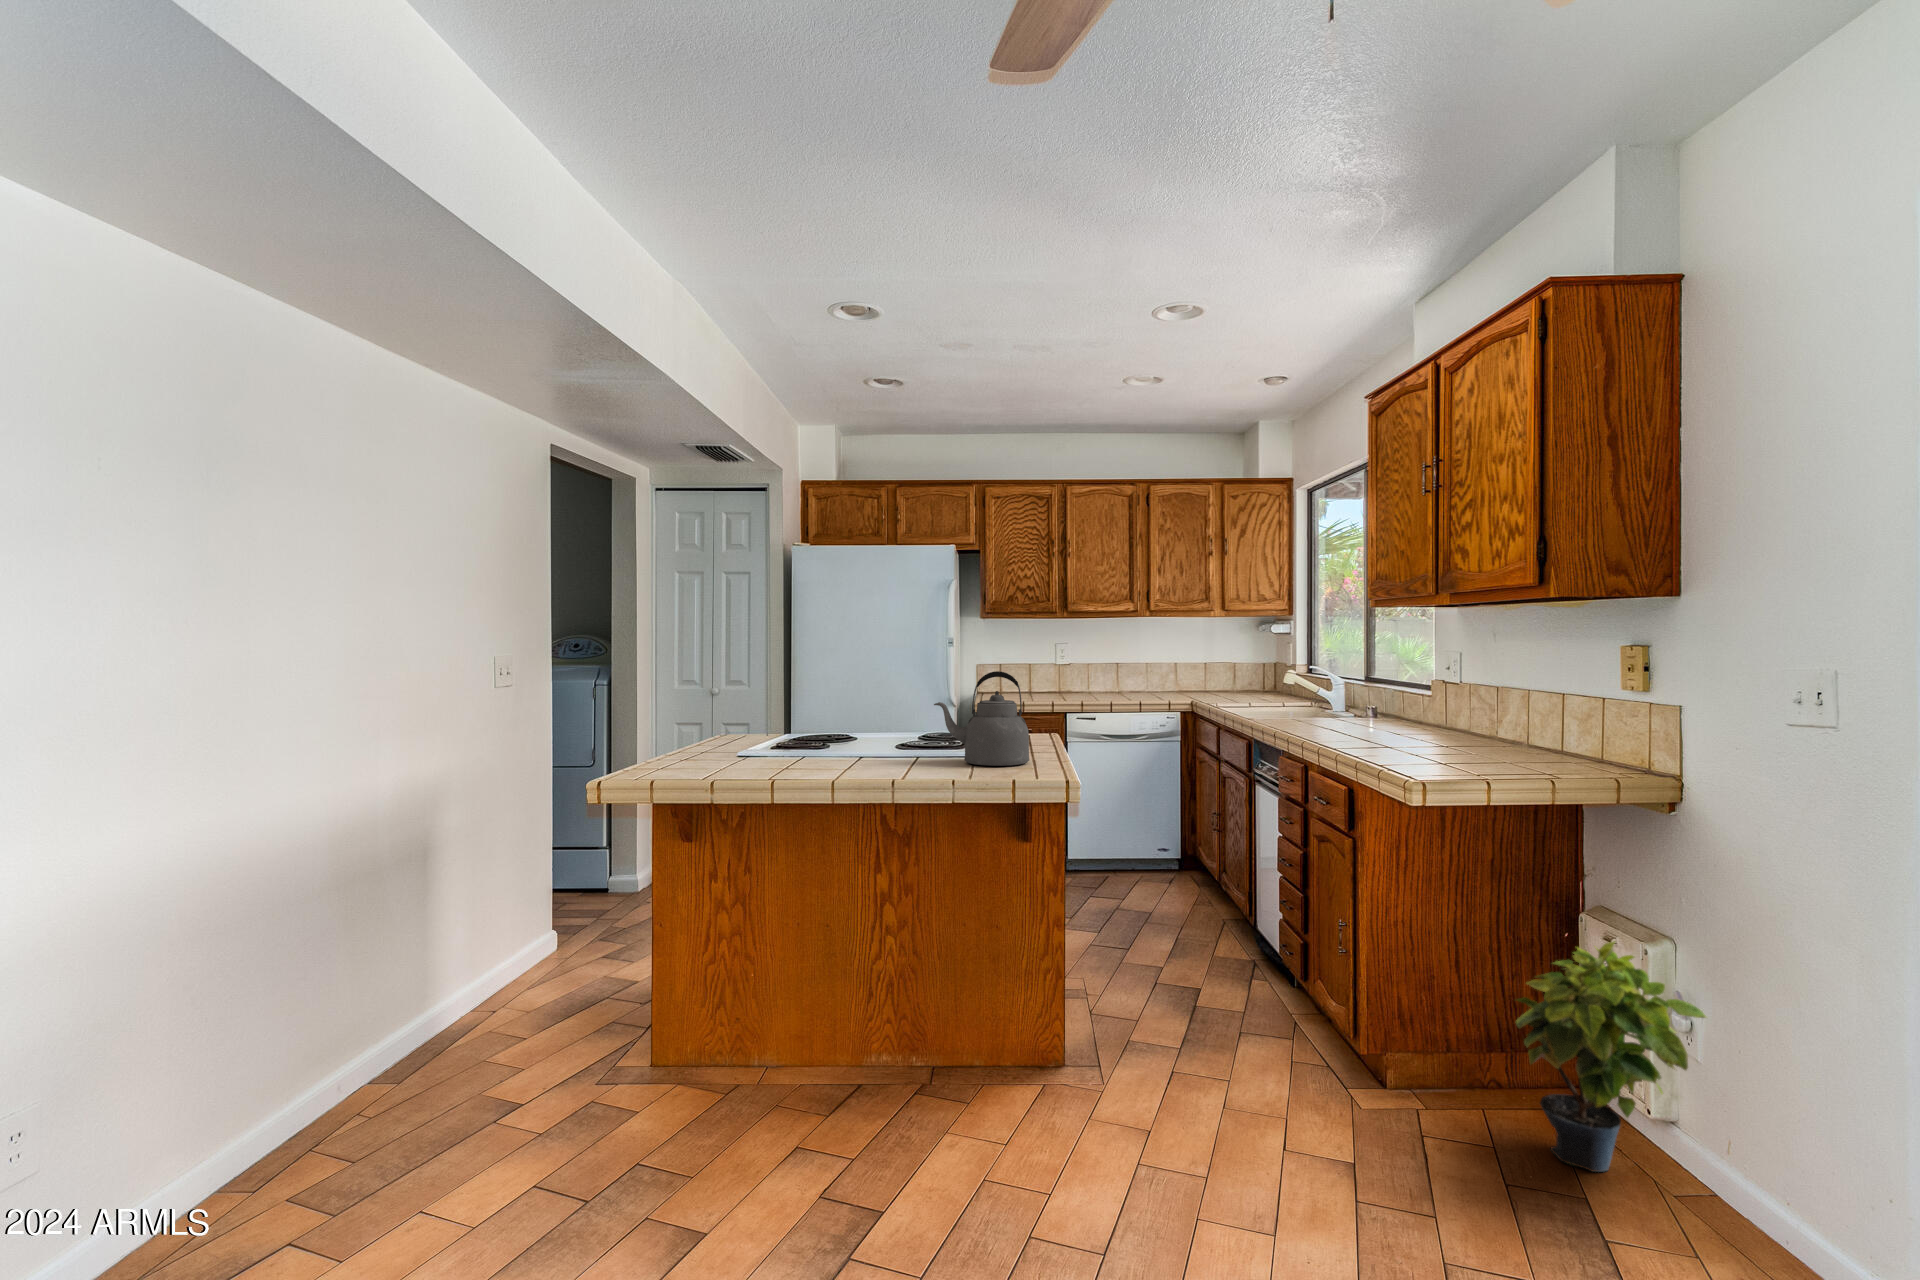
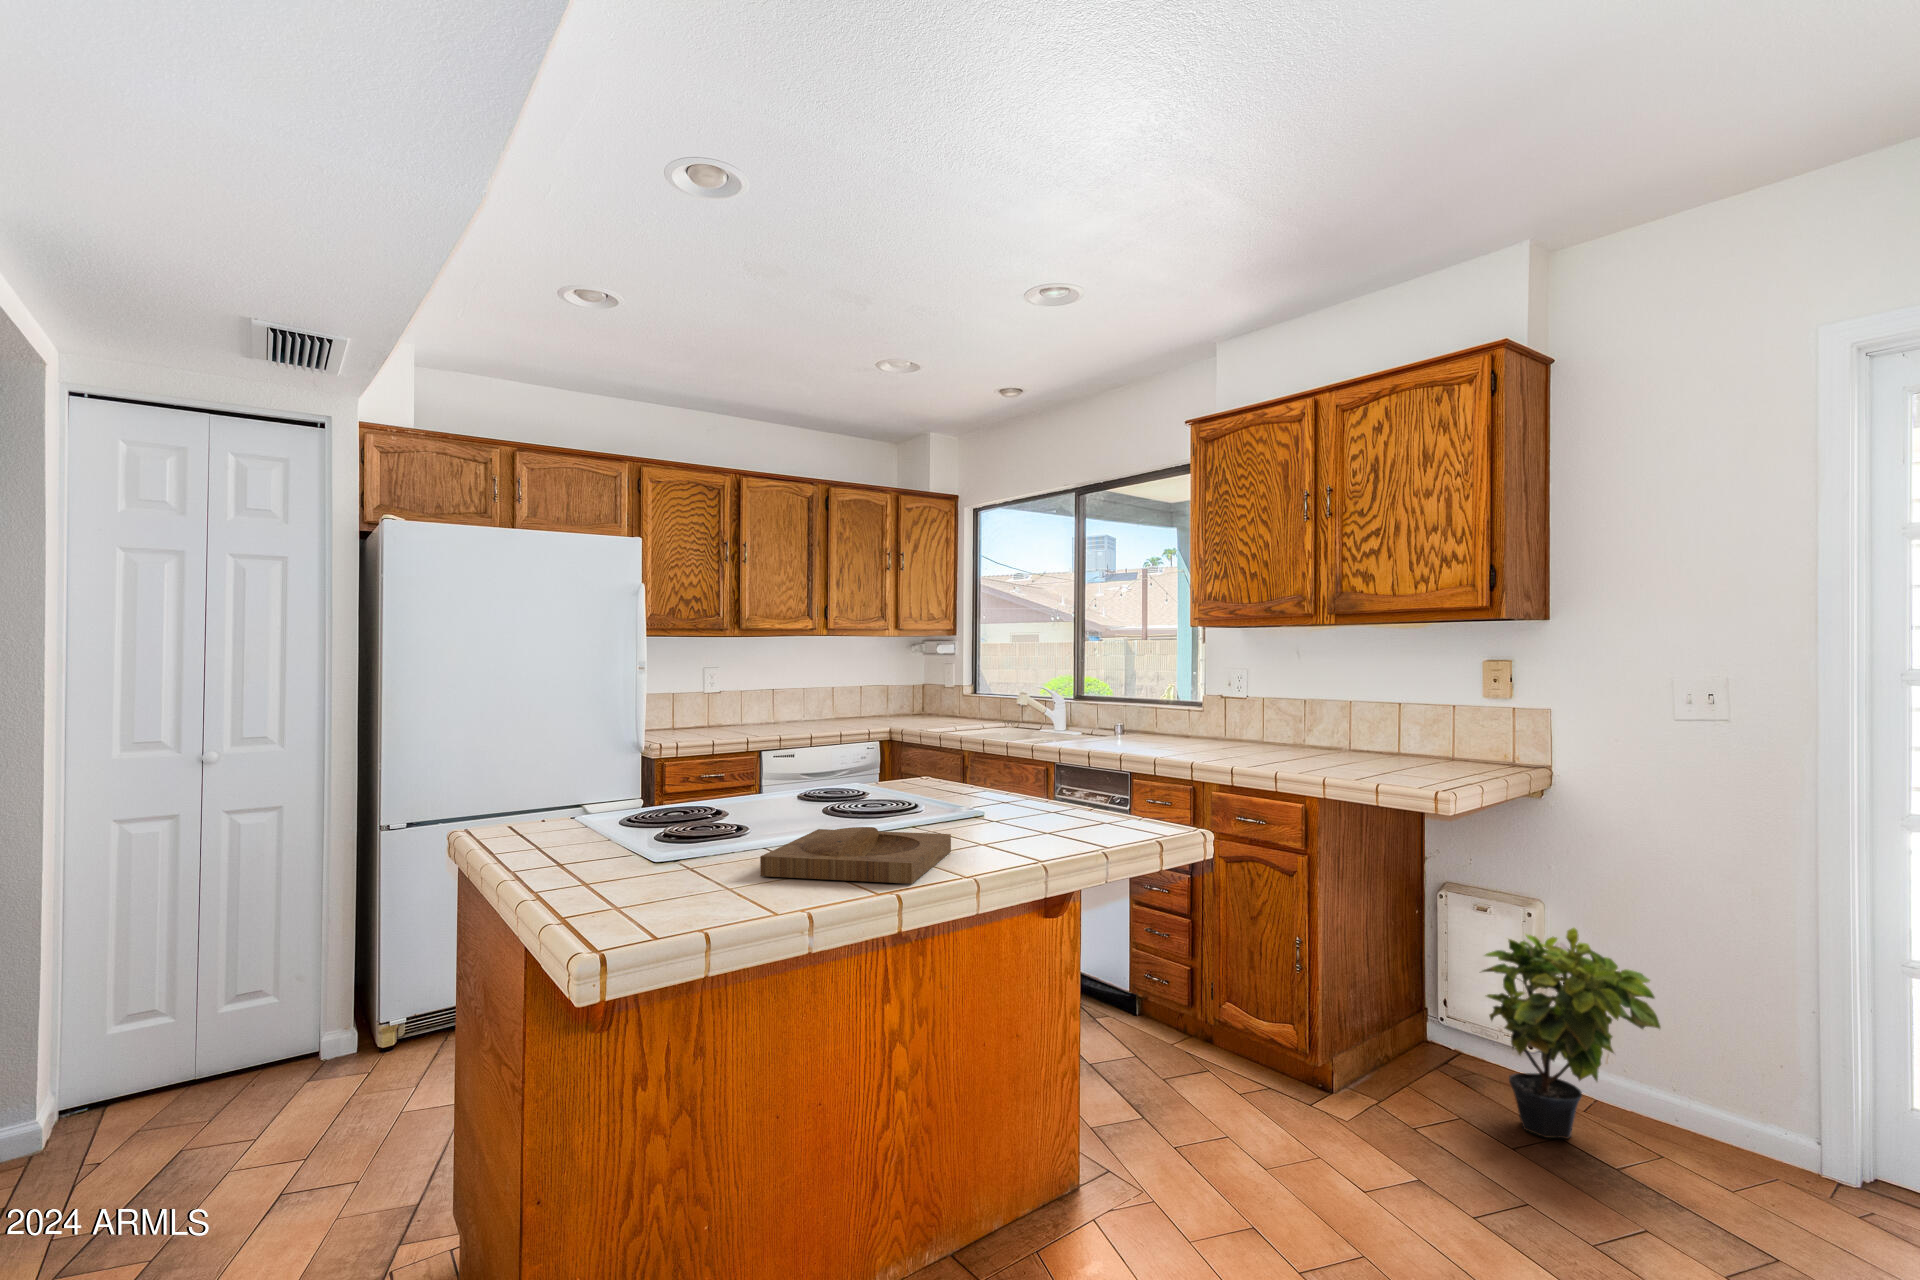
kettle: present [934,671,1029,766] -> none [974,707,1085,832]
tray: none [748,745,882,777] -> present [760,827,951,884]

